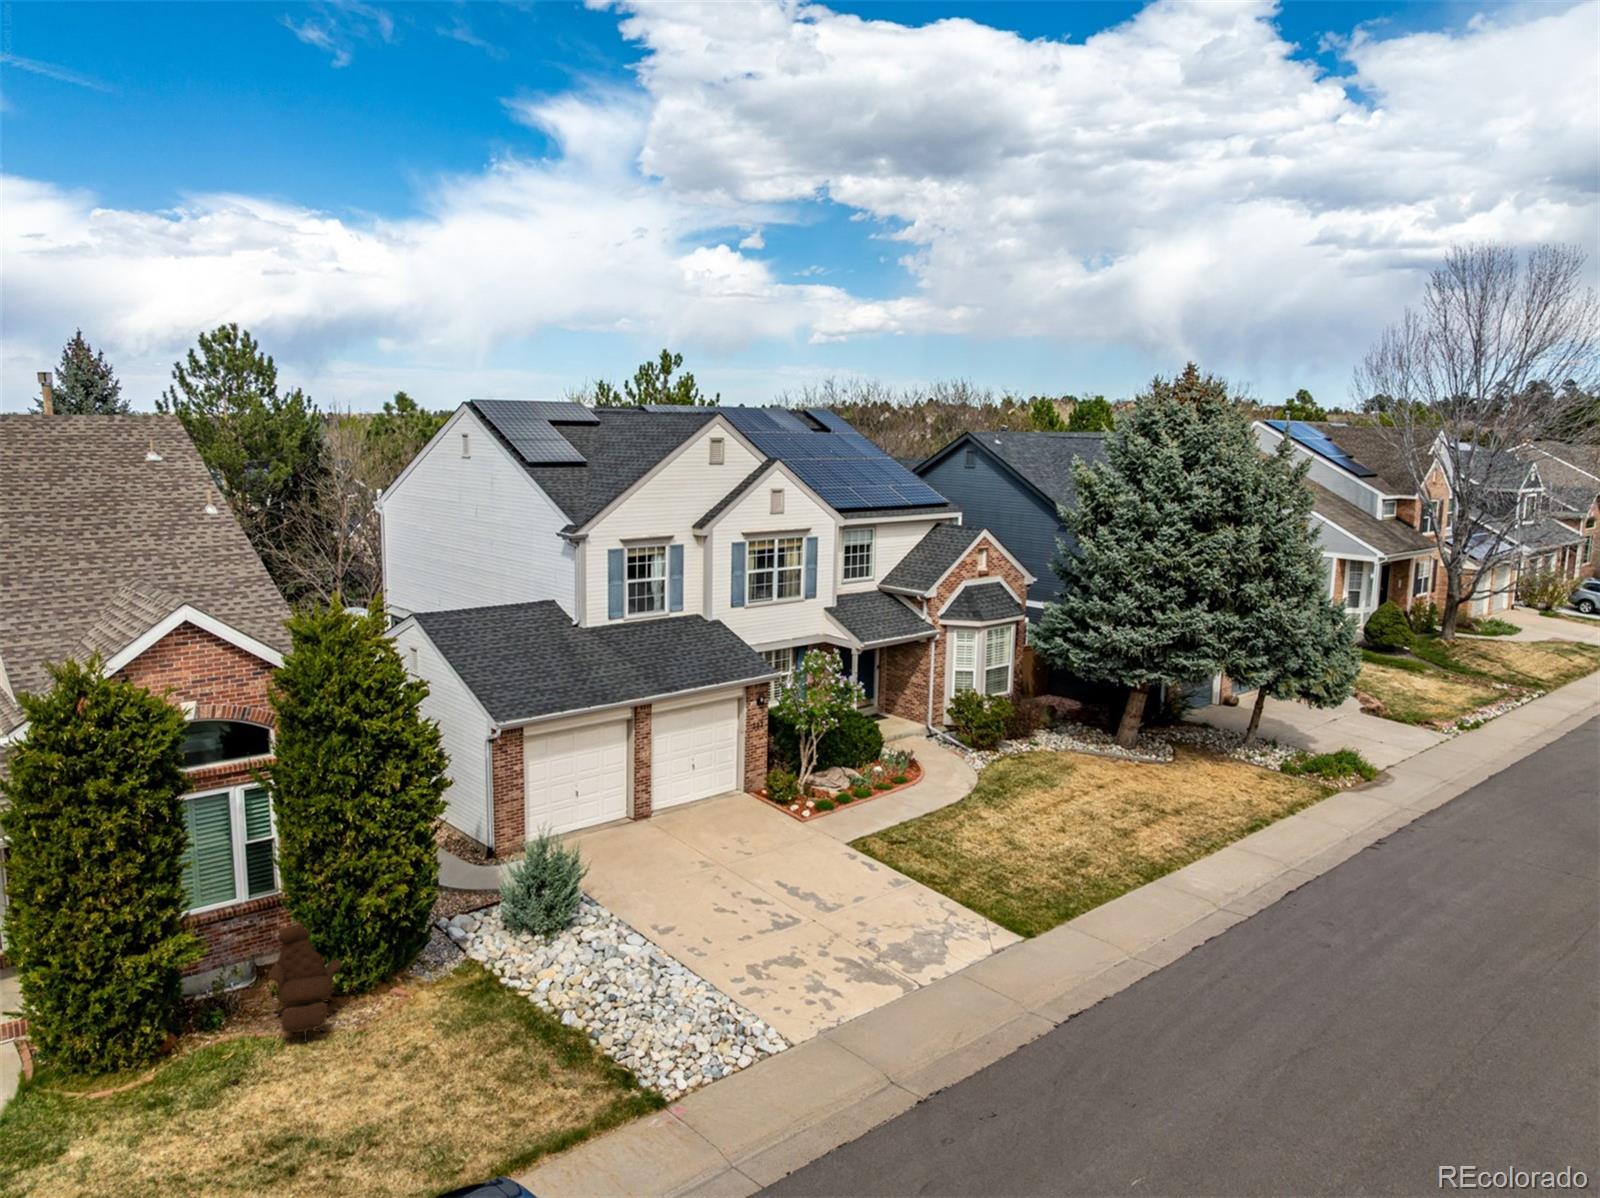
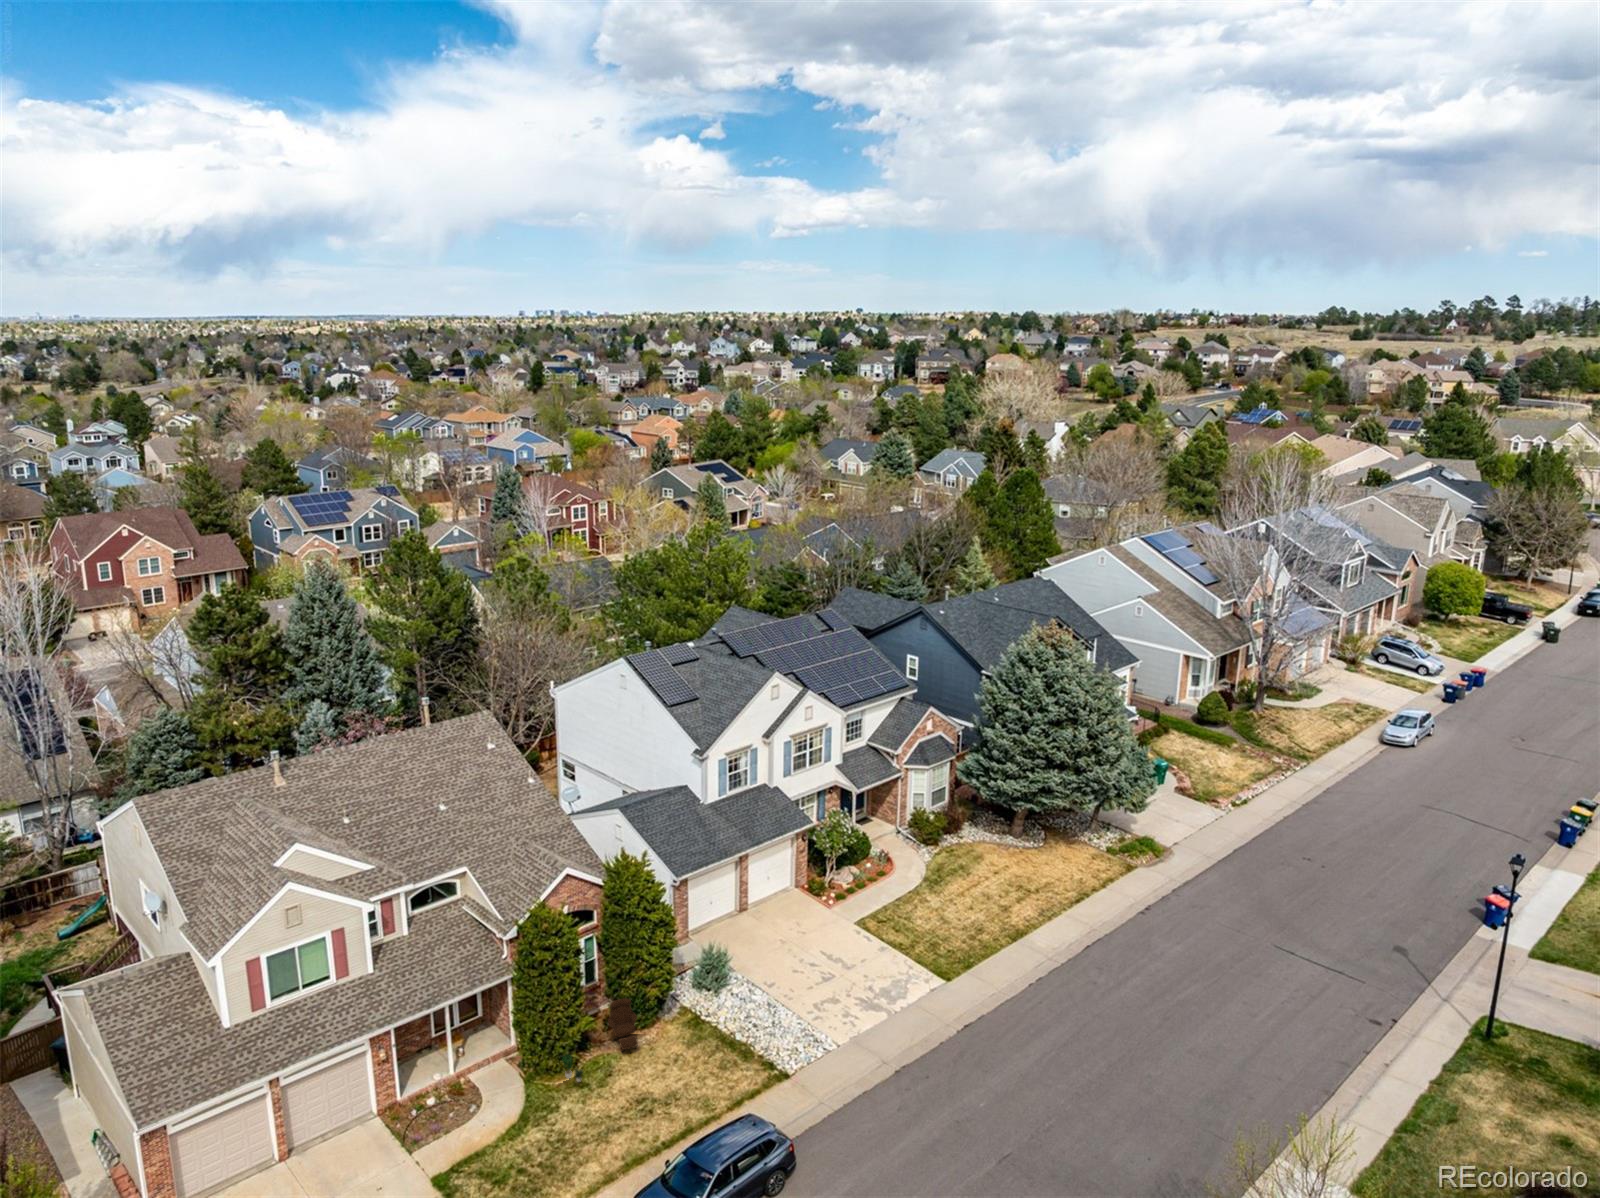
potted plant: none [103,1028,160,1101] -> present [562,1055,583,1082]

